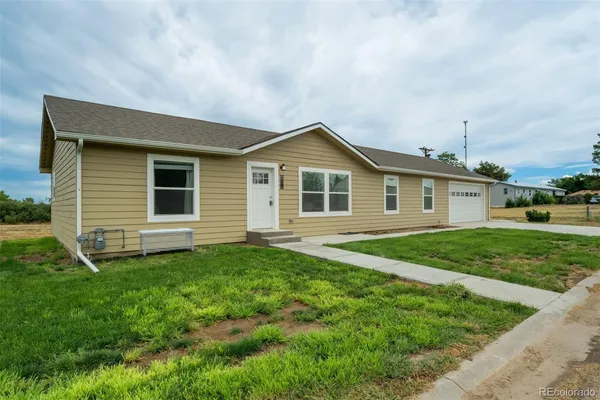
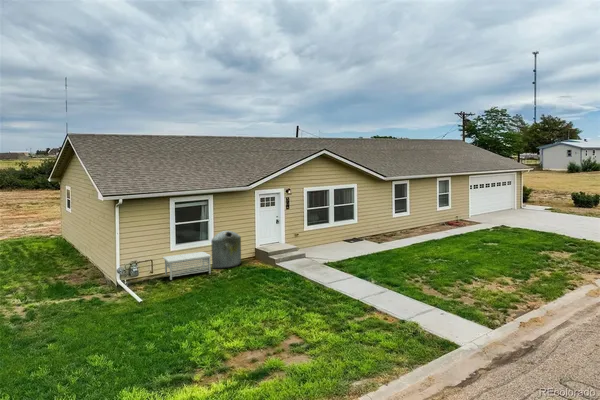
trash can: none [196,206,230,248] -> present [211,231,241,269]

